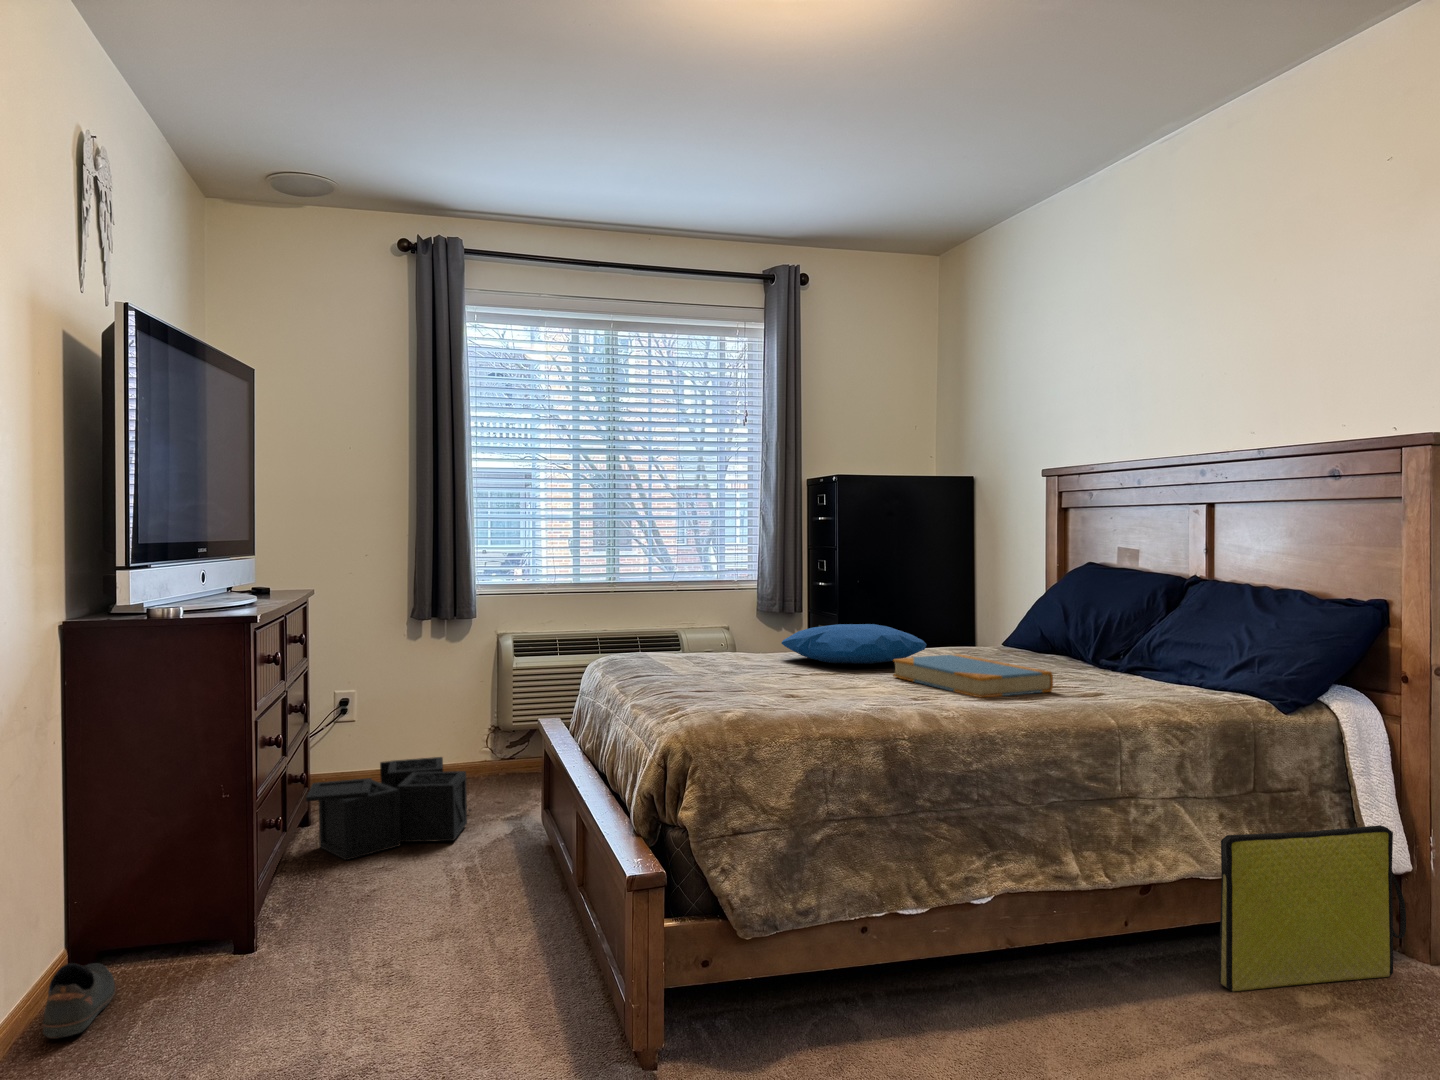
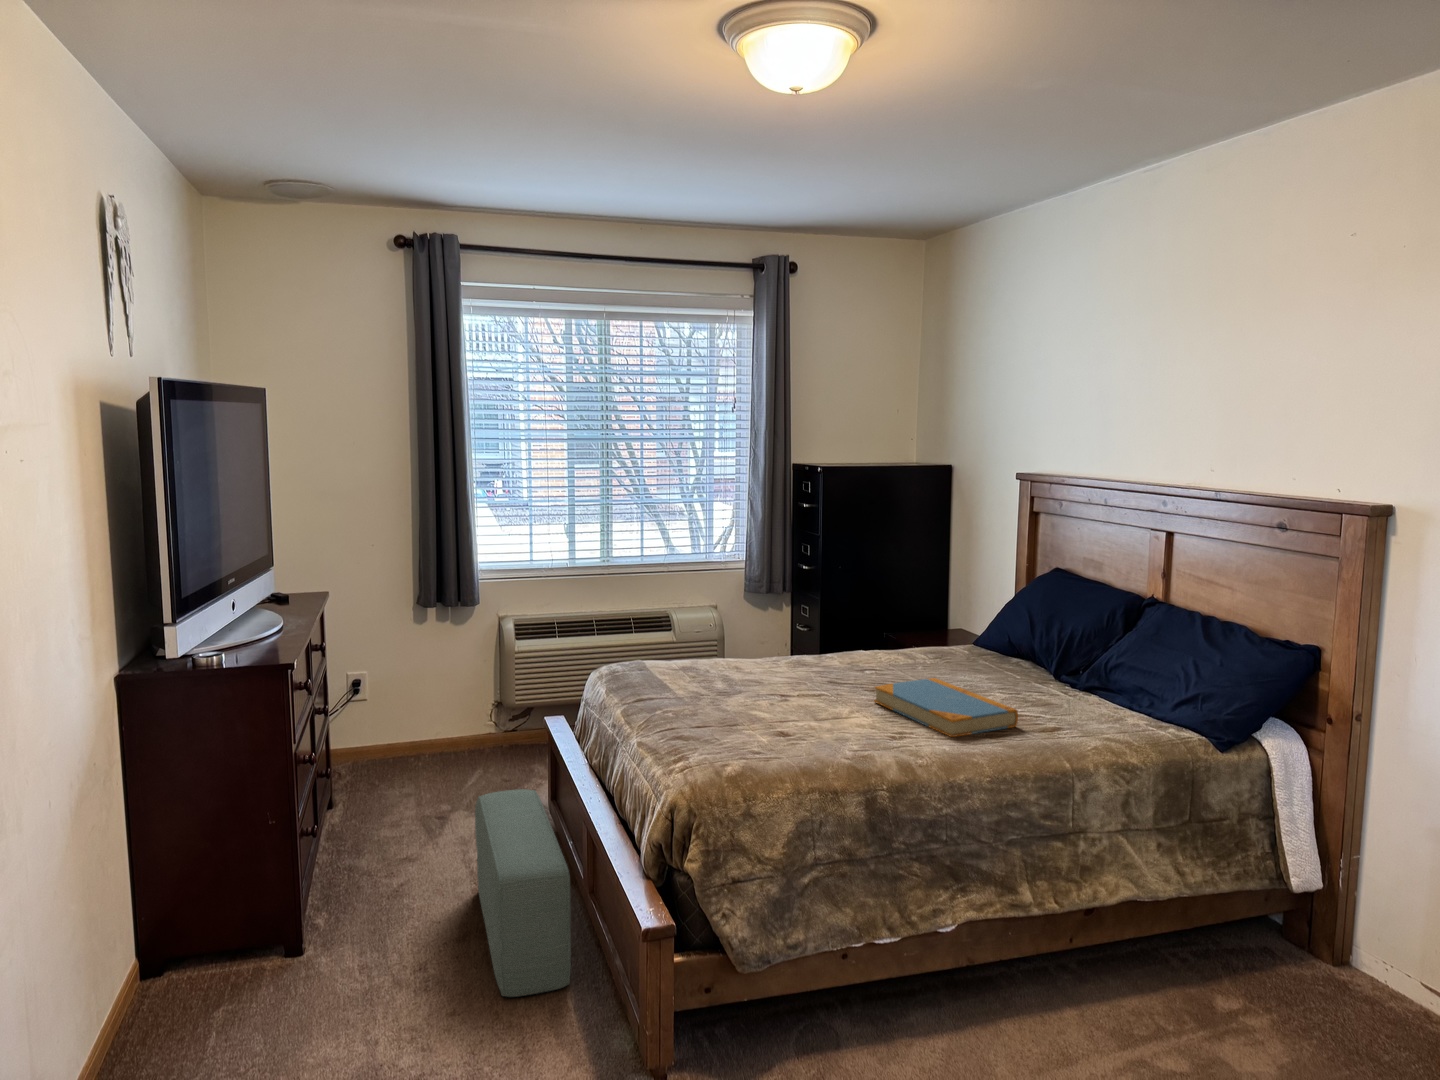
pillow: present [782,624,927,664] -> none [771,636,906,681]
storage bin: present [306,757,471,860] -> none [333,744,481,852]
pouf: none [456,779,552,991] -> present [475,789,571,997]
bag: present [1219,825,1406,992] -> none [1149,851,1313,994]
shoe: present [42,963,115,1038] -> none [132,975,188,1052]

